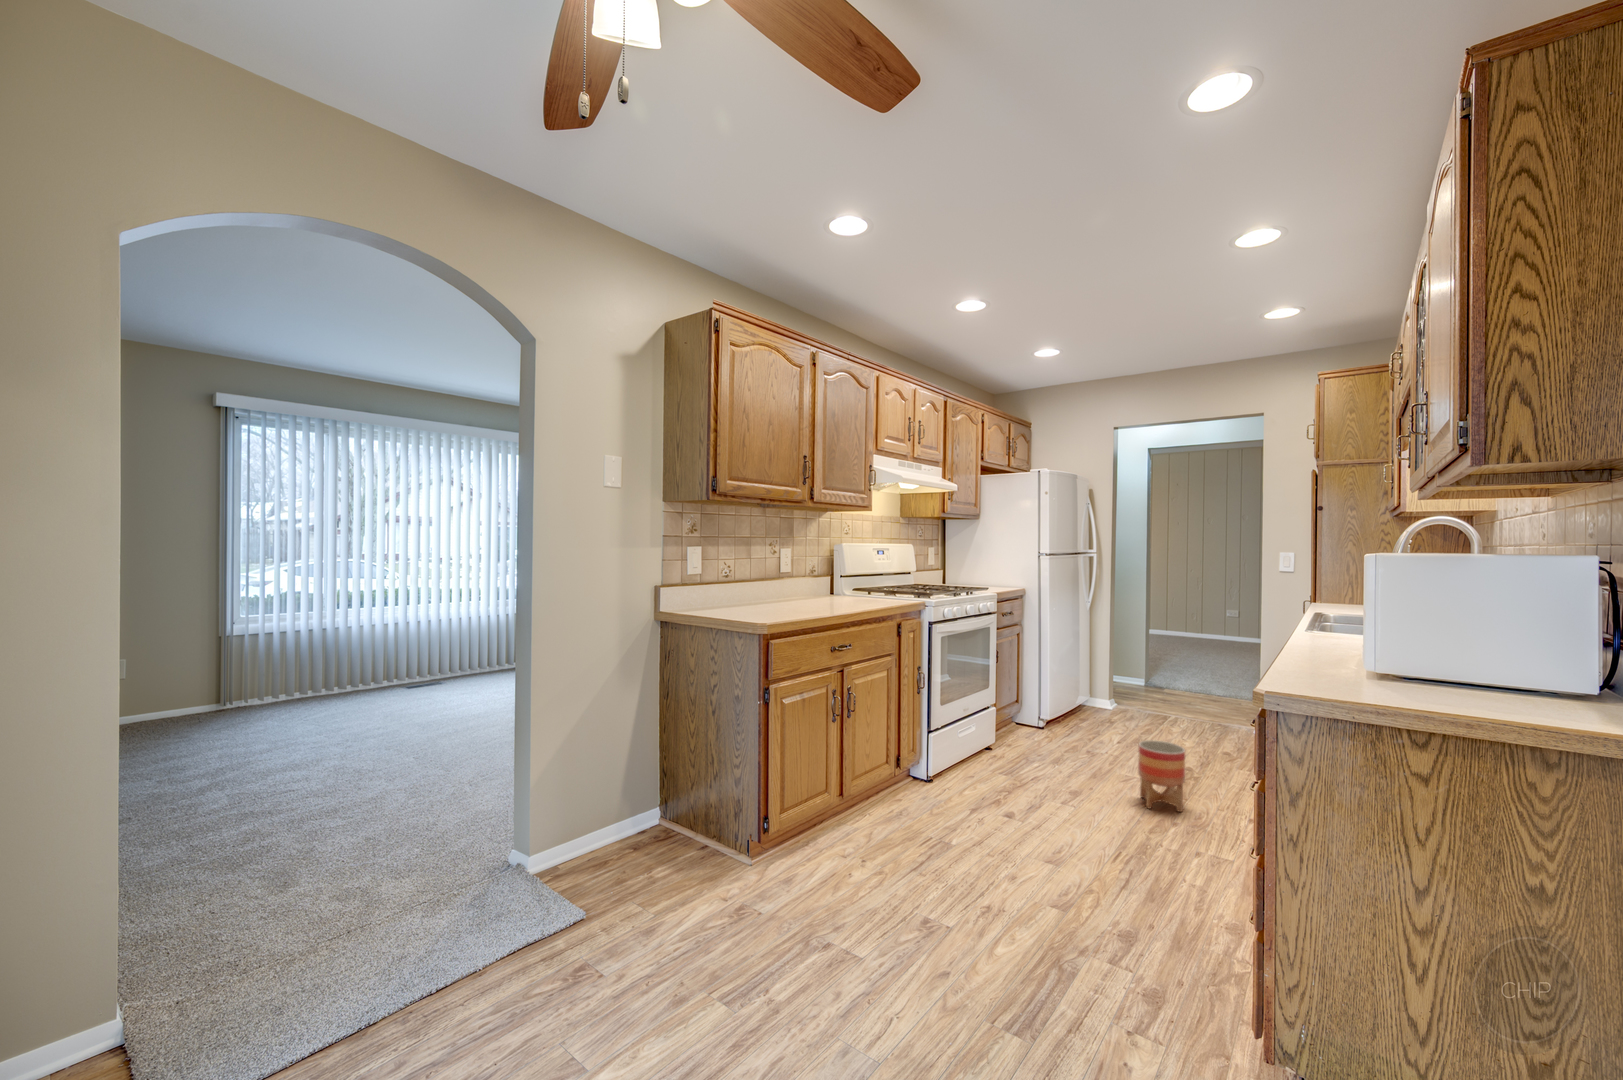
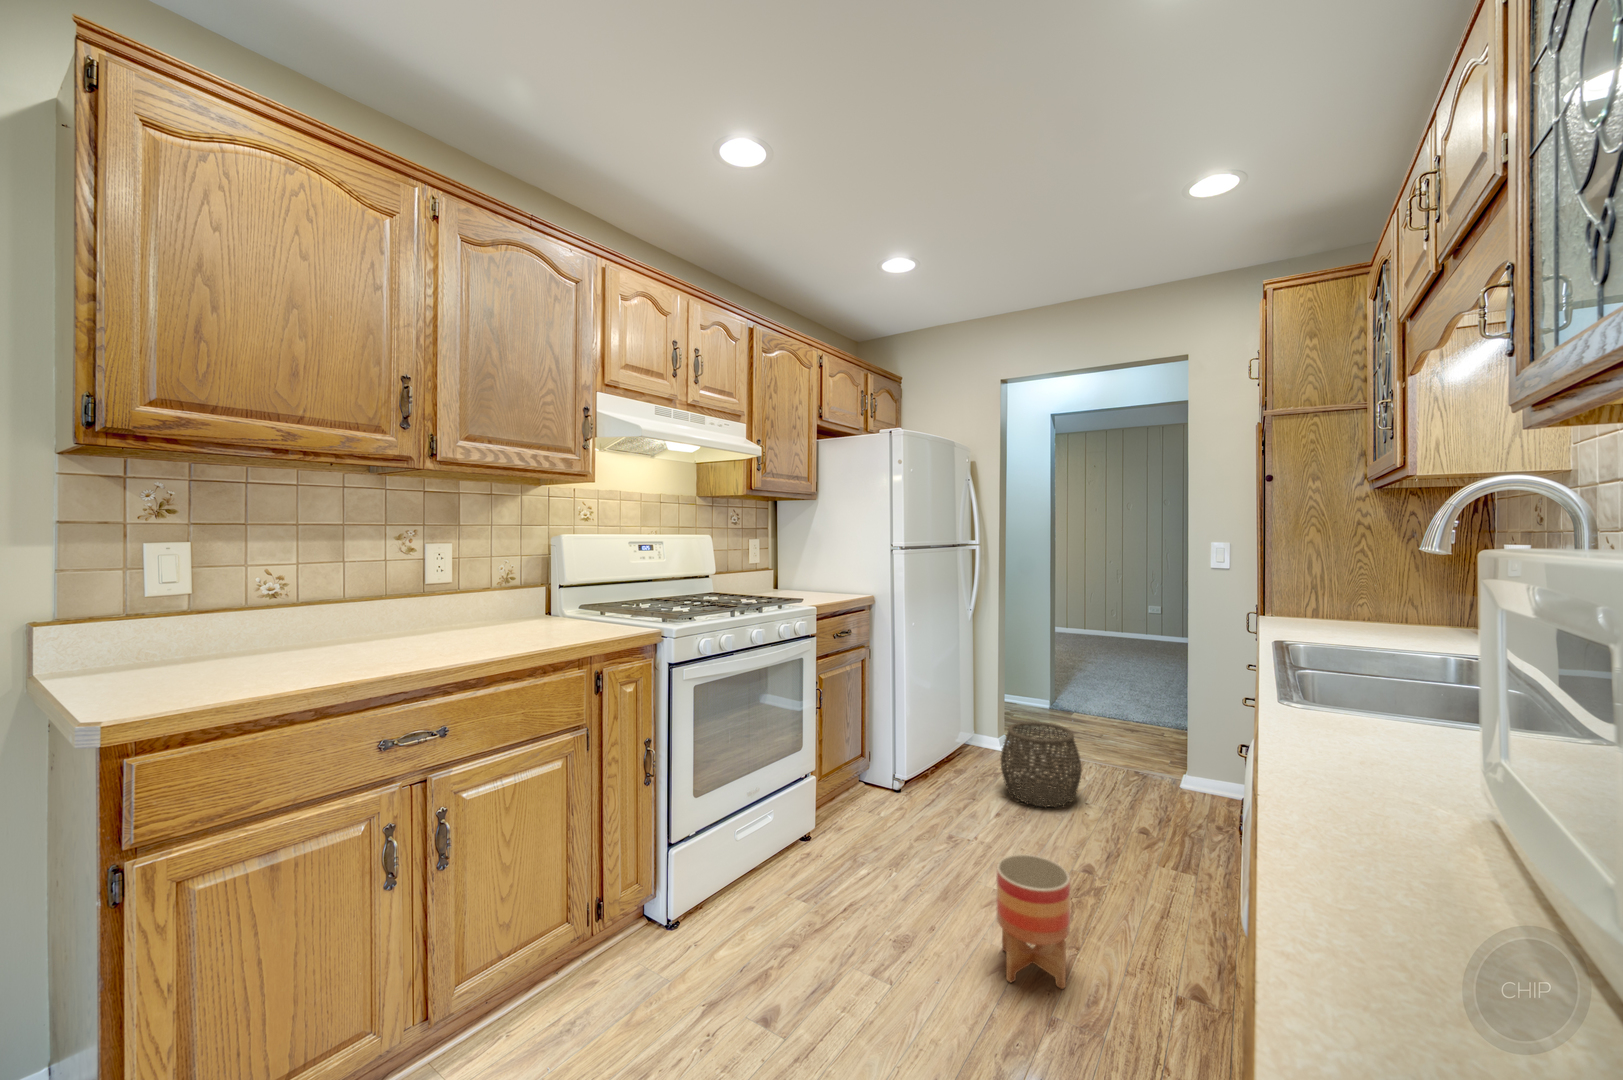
woven basket: none [1118,682,1180,740] -> present [1001,722,1081,807]

